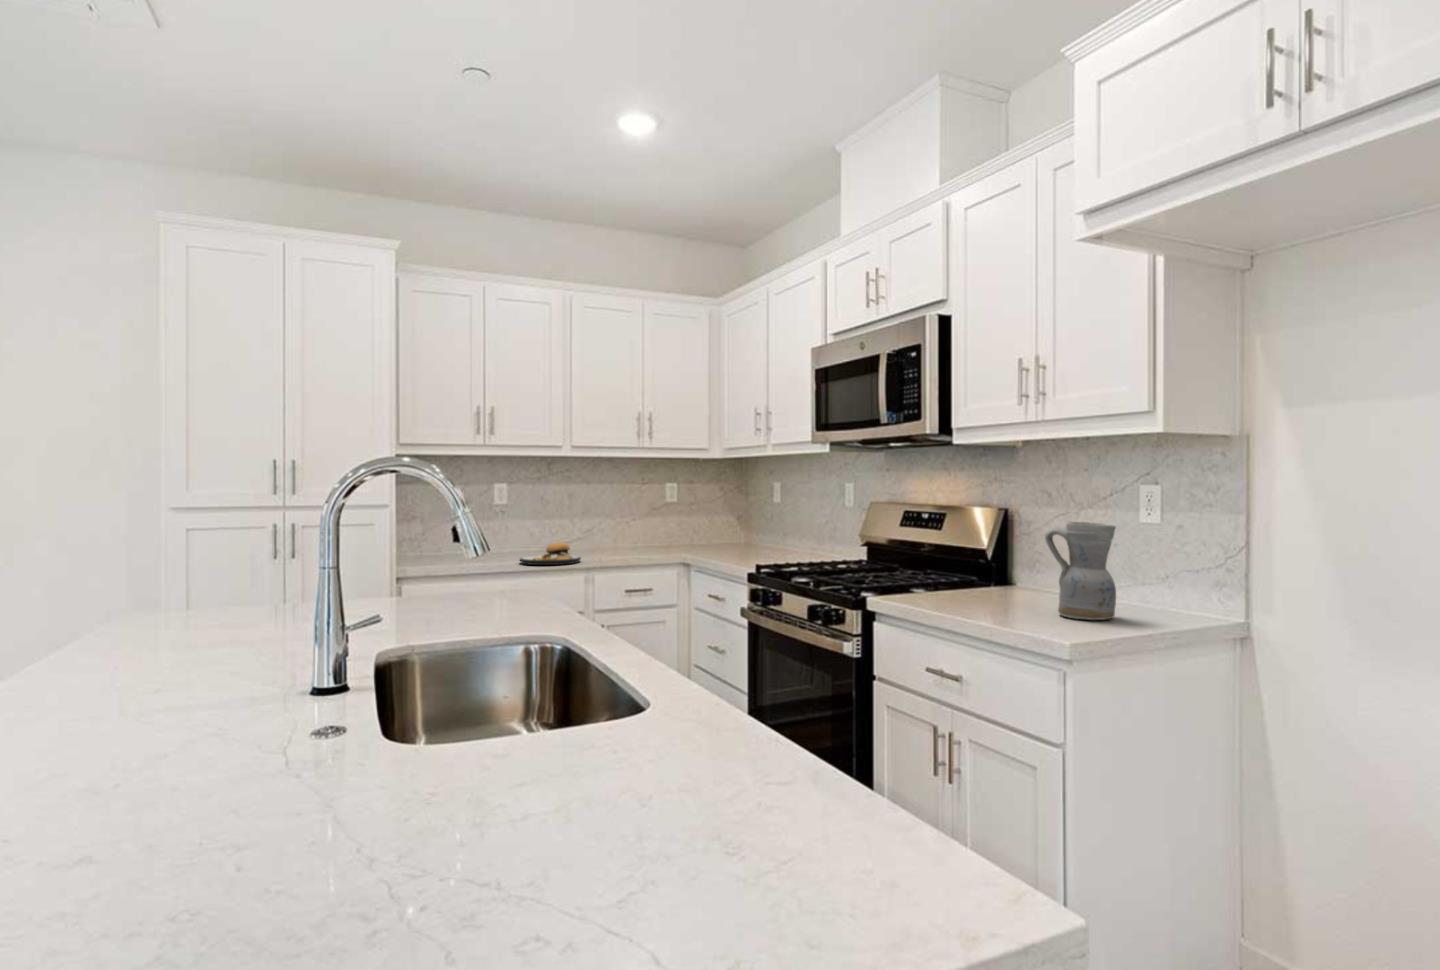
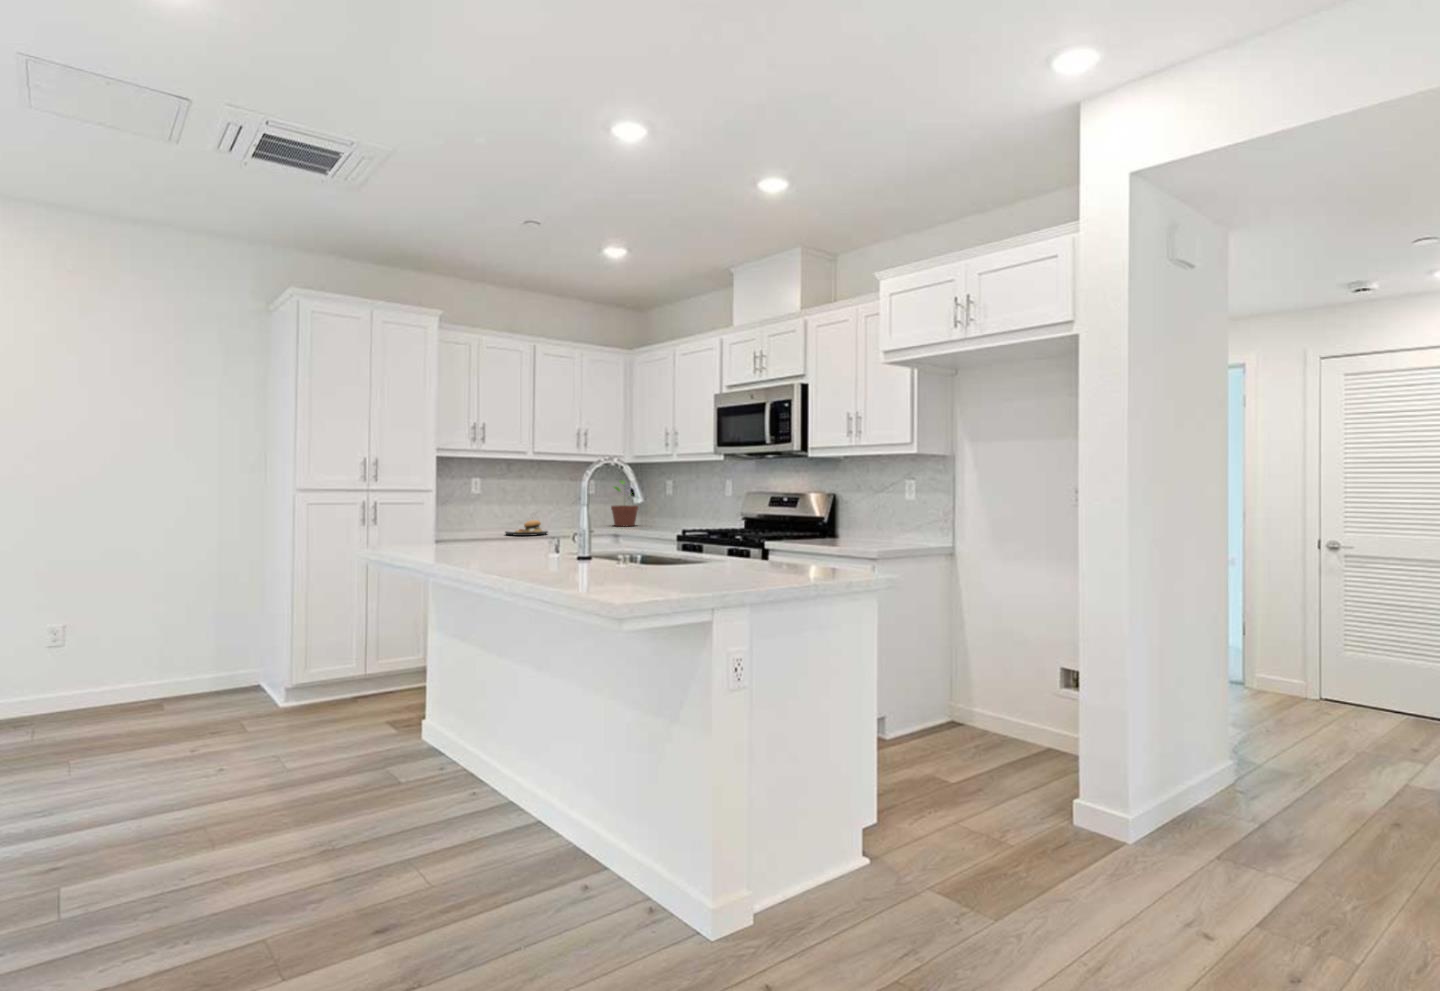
potted plant: none [692,484,730,549] -> present [611,480,638,526]
ceramic pitcher: present [1045,522,1116,620] -> none [861,498,894,546]

